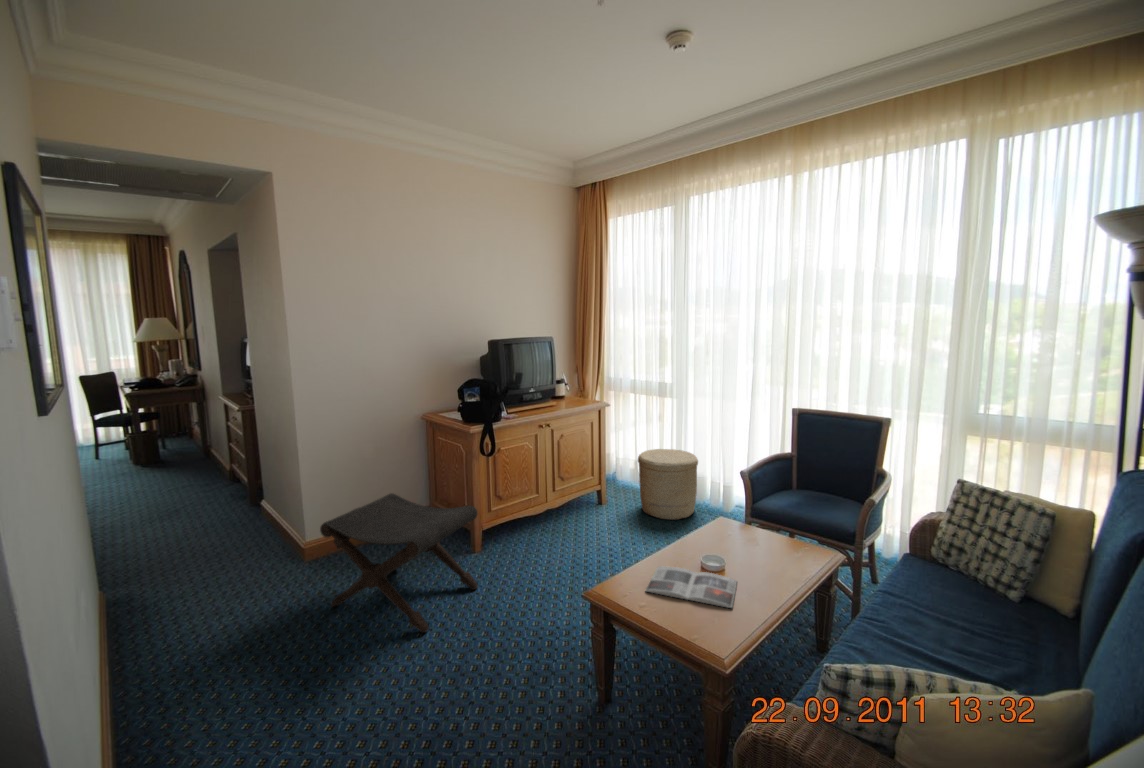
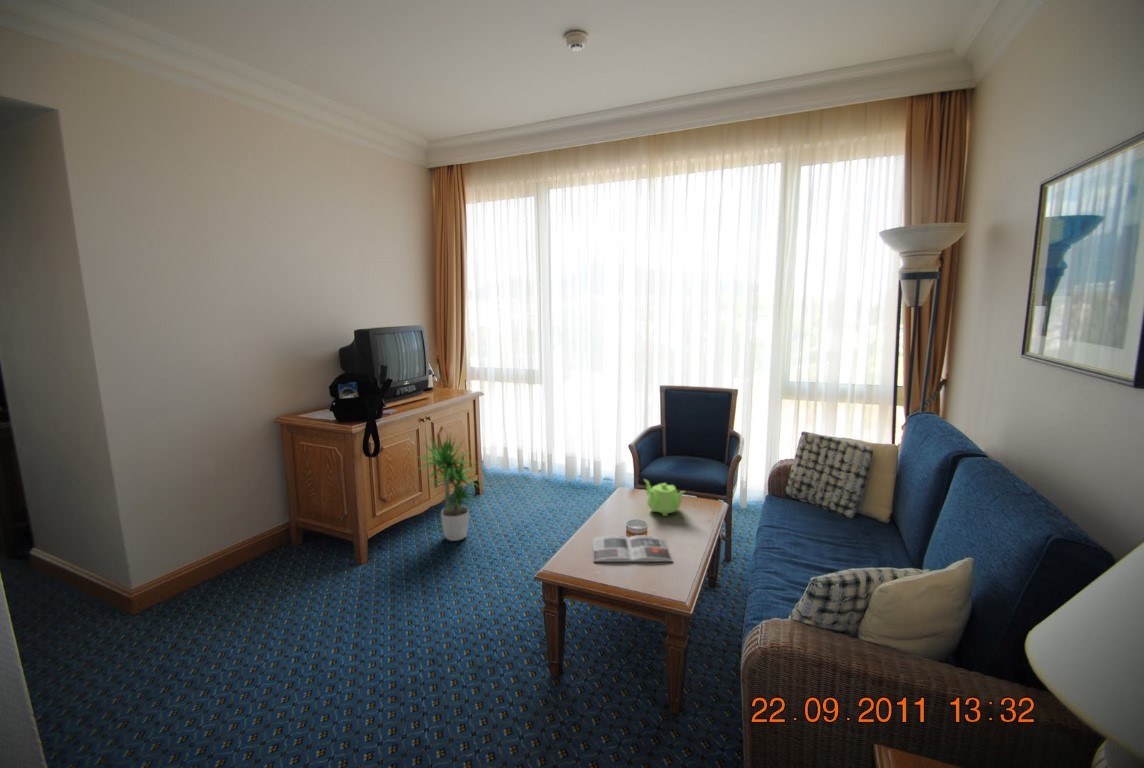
potted plant: none [526,439,594,547] -> present [419,437,475,541]
woven basket: present [638,449,698,520] -> none [515,432,572,499]
footstool: present [320,493,478,633] -> none [175,510,380,659]
teapot: none [731,512,776,557] -> present [645,480,684,516]

